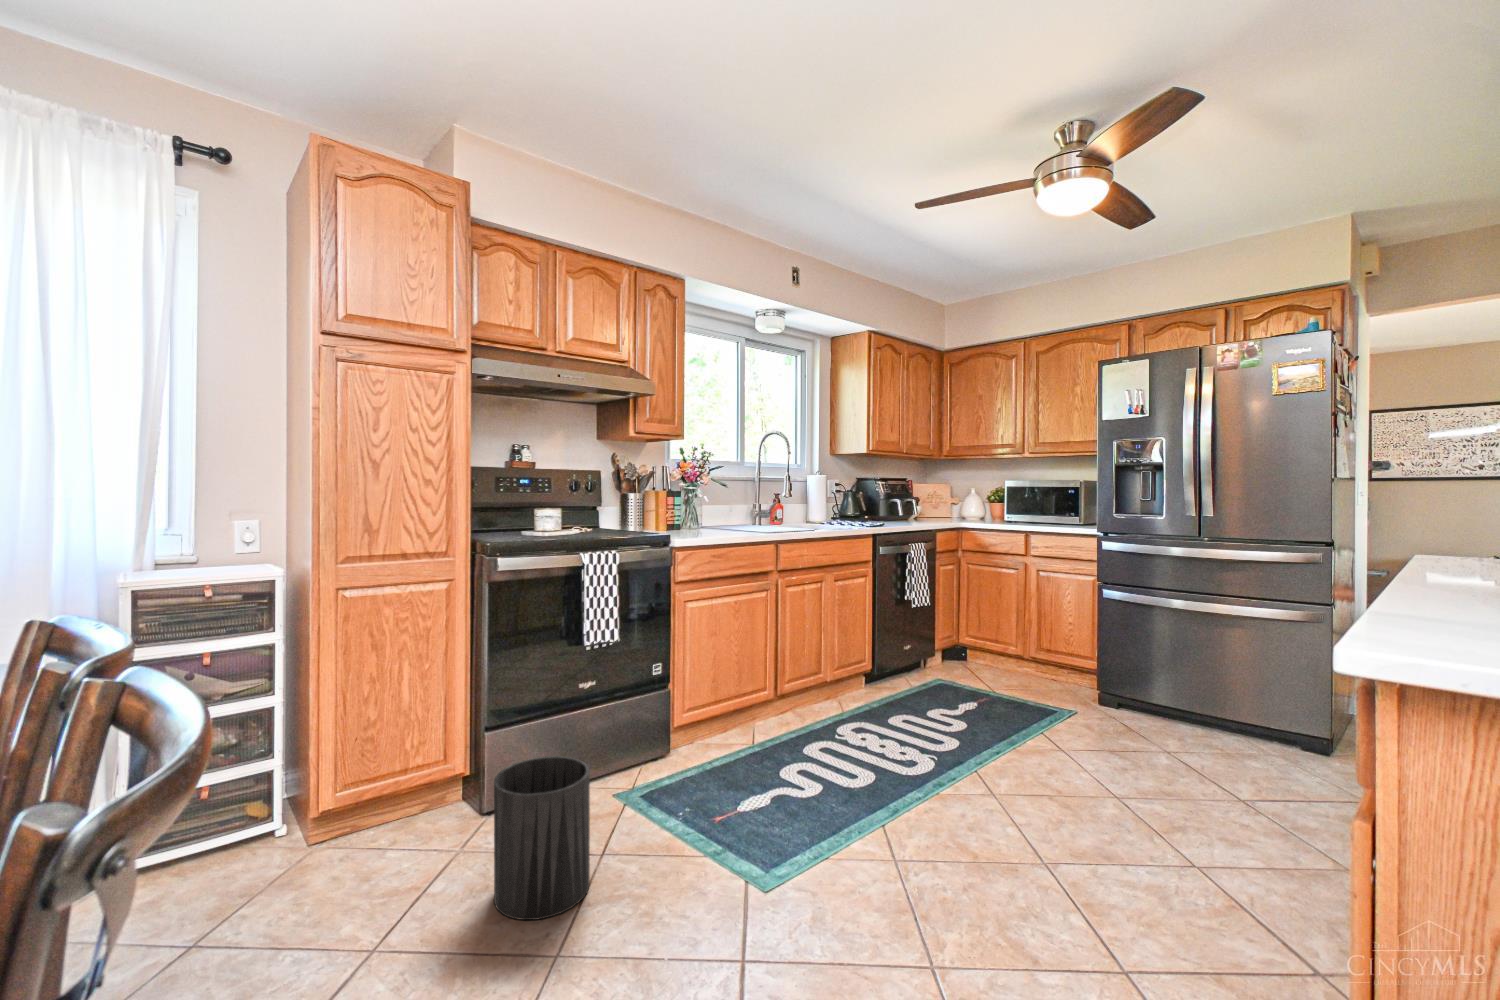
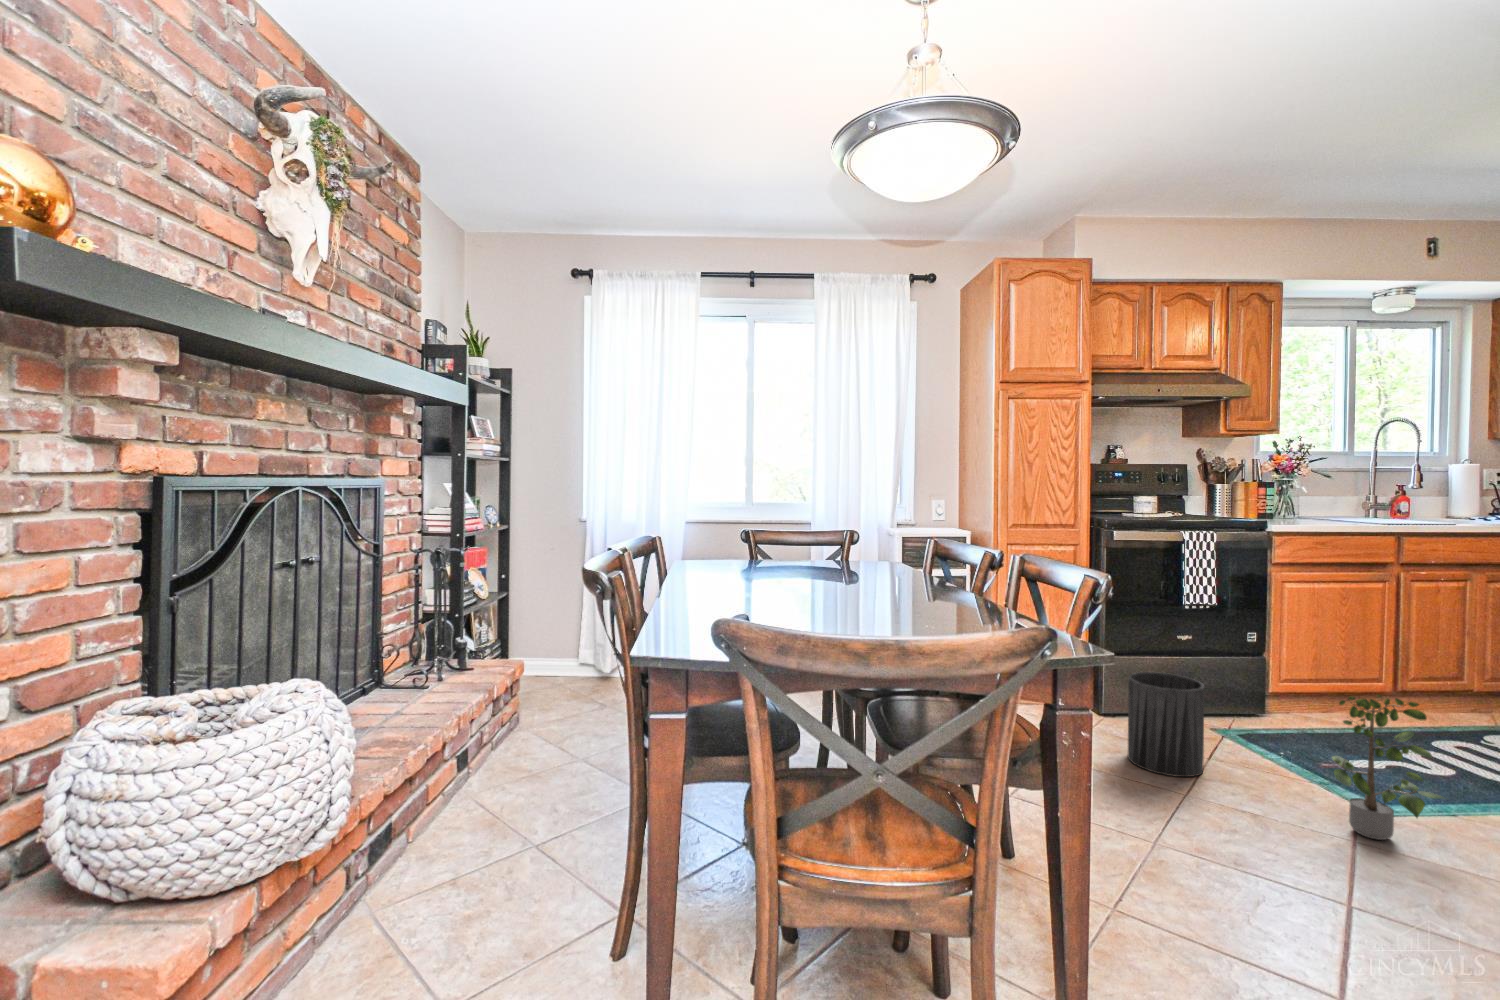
potted plant: none [719,758,826,949] -> present [1332,695,1444,840]

